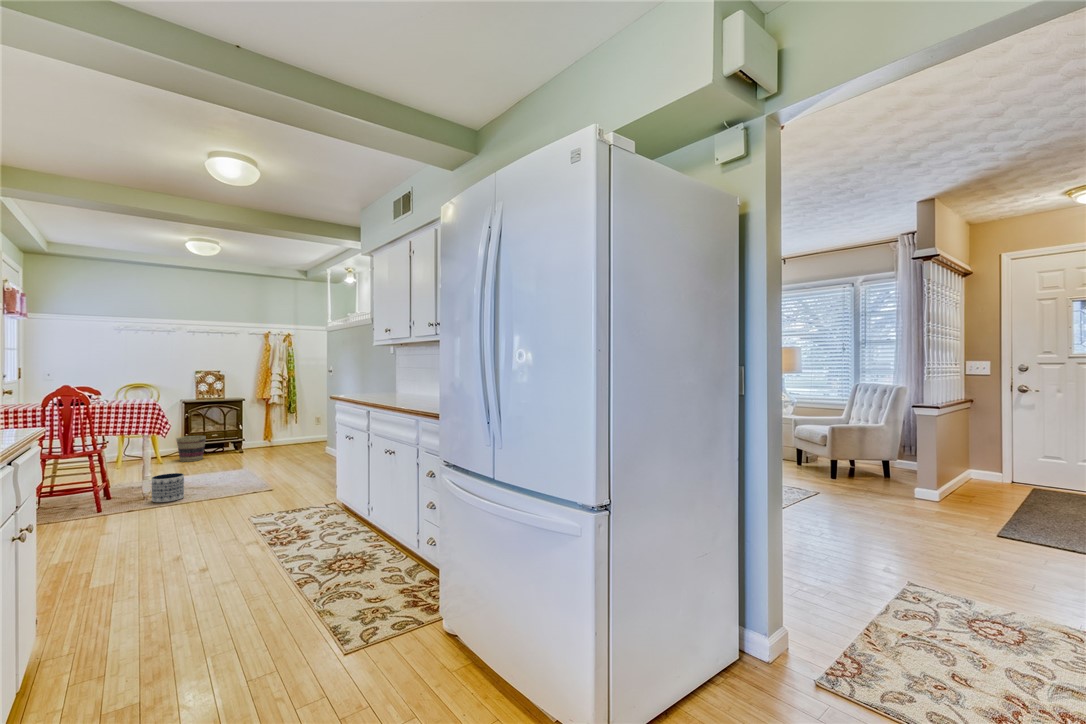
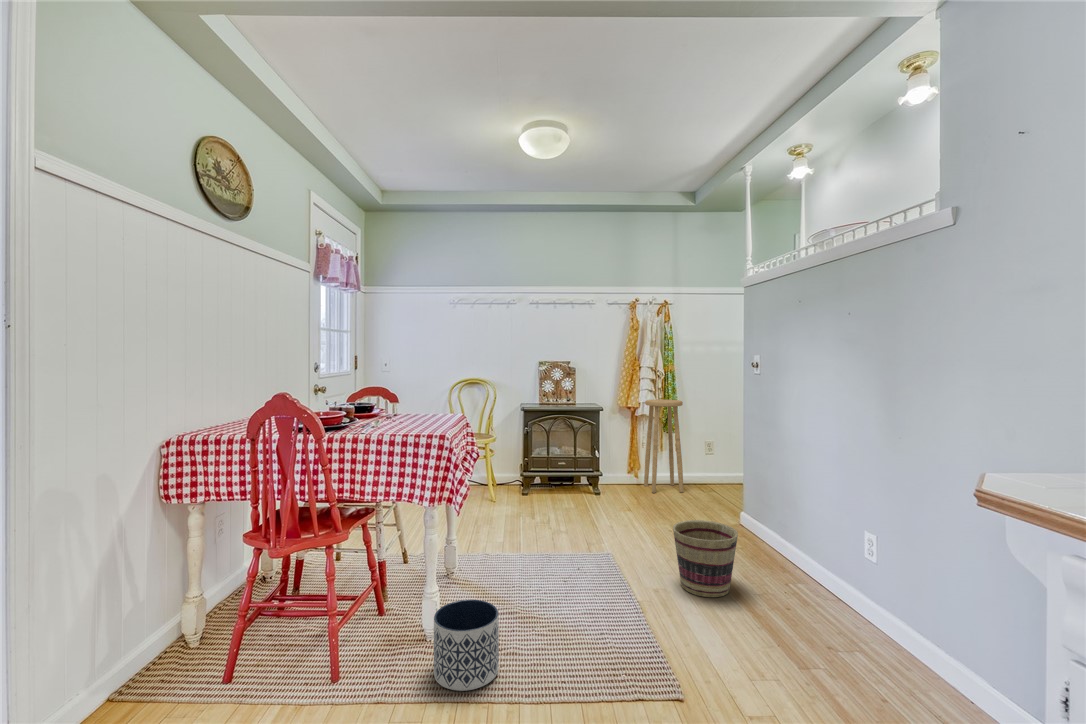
stool: none [274,393,299,448] -> present [644,399,684,493]
basket: present [176,436,206,462] -> present [673,520,738,597]

